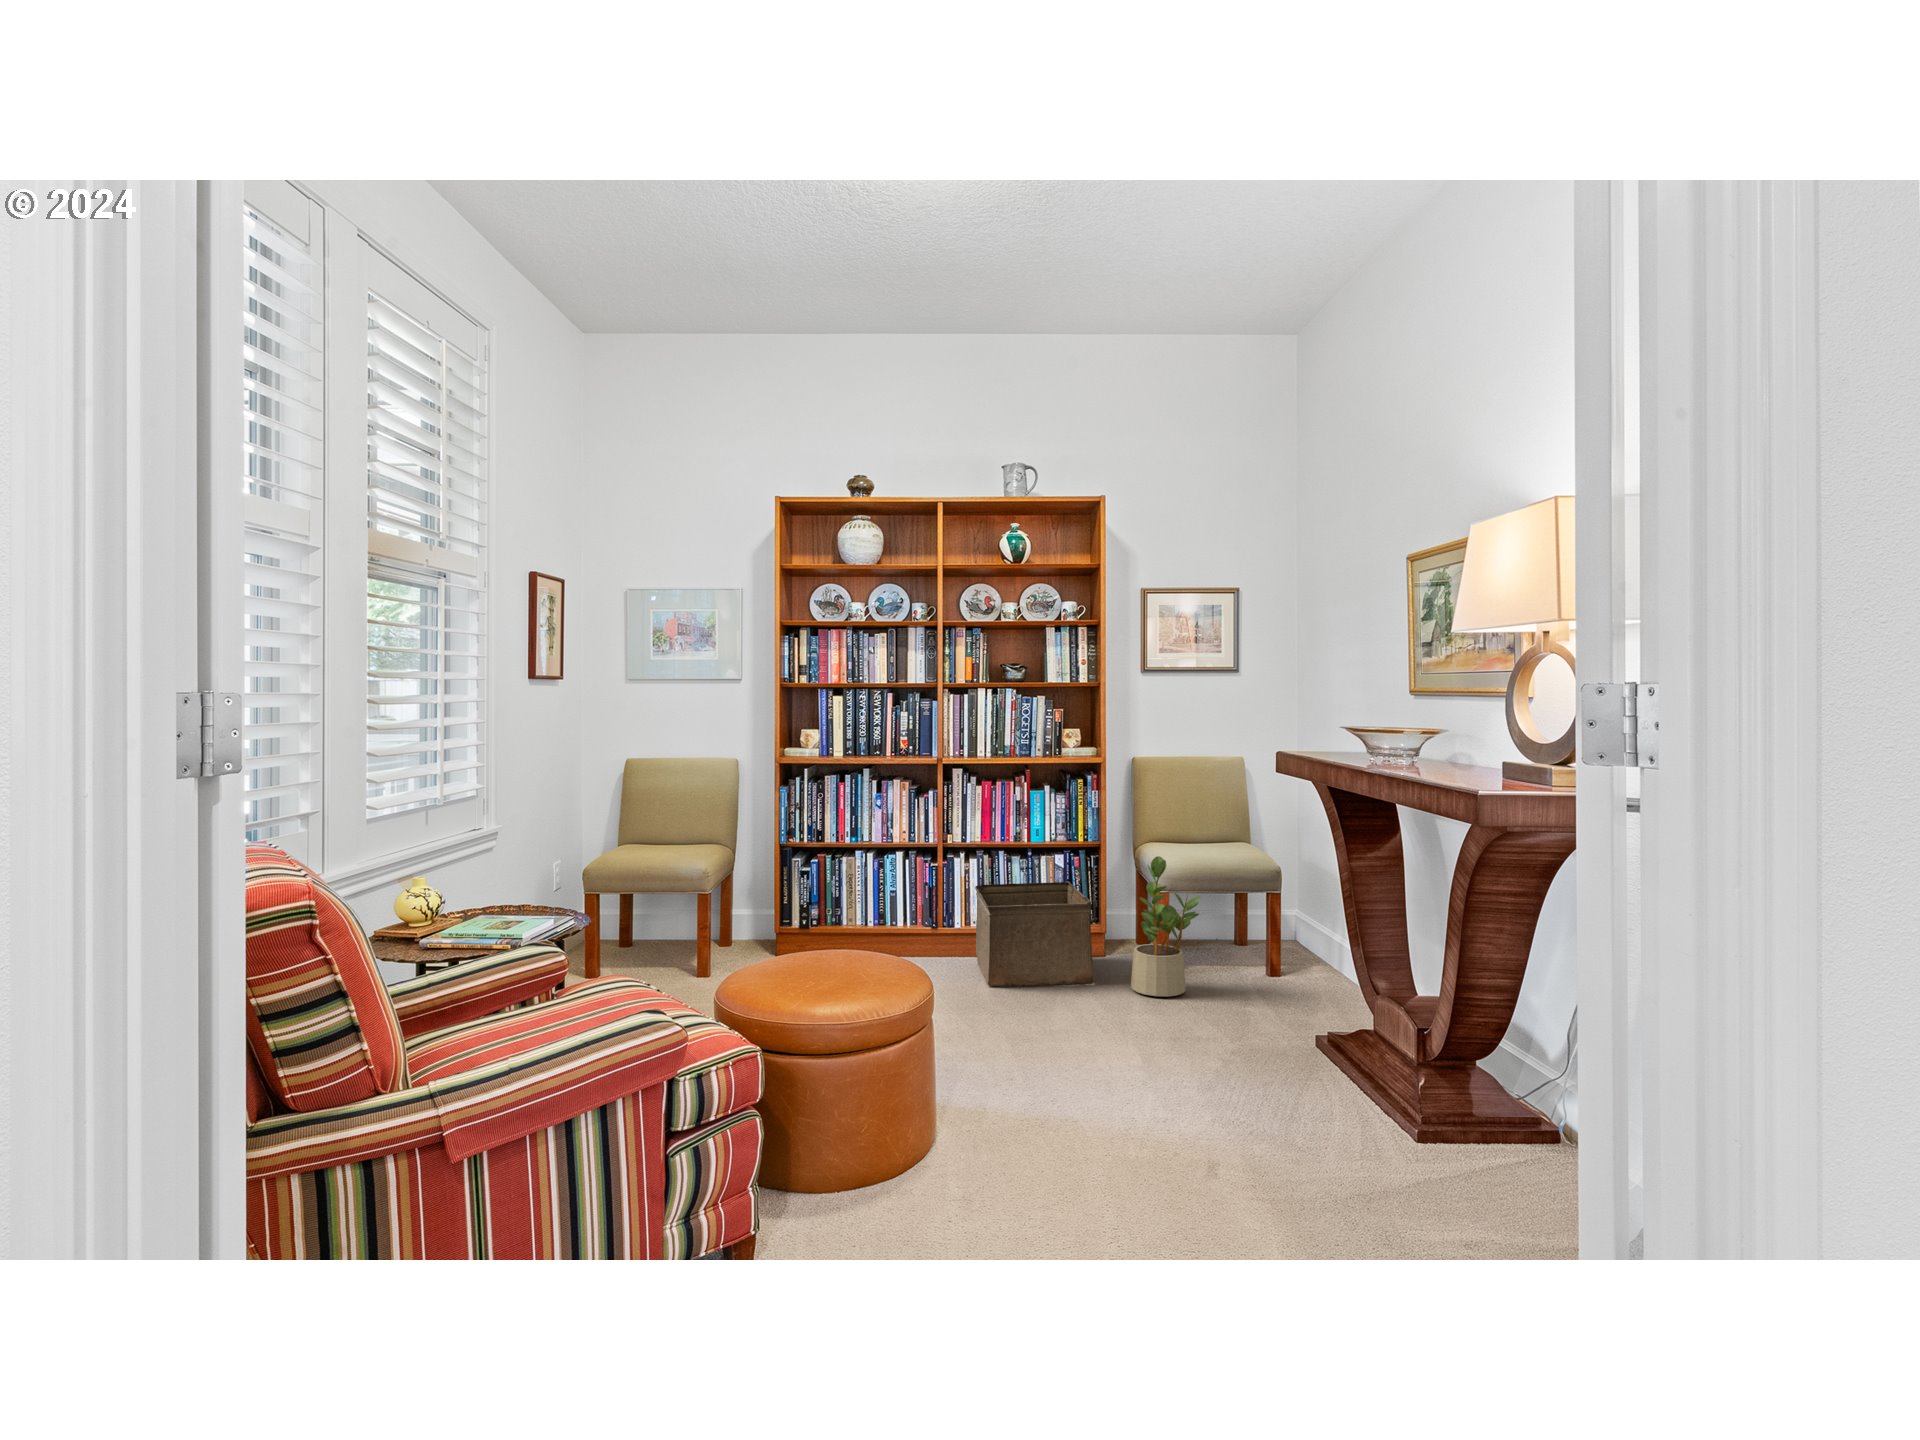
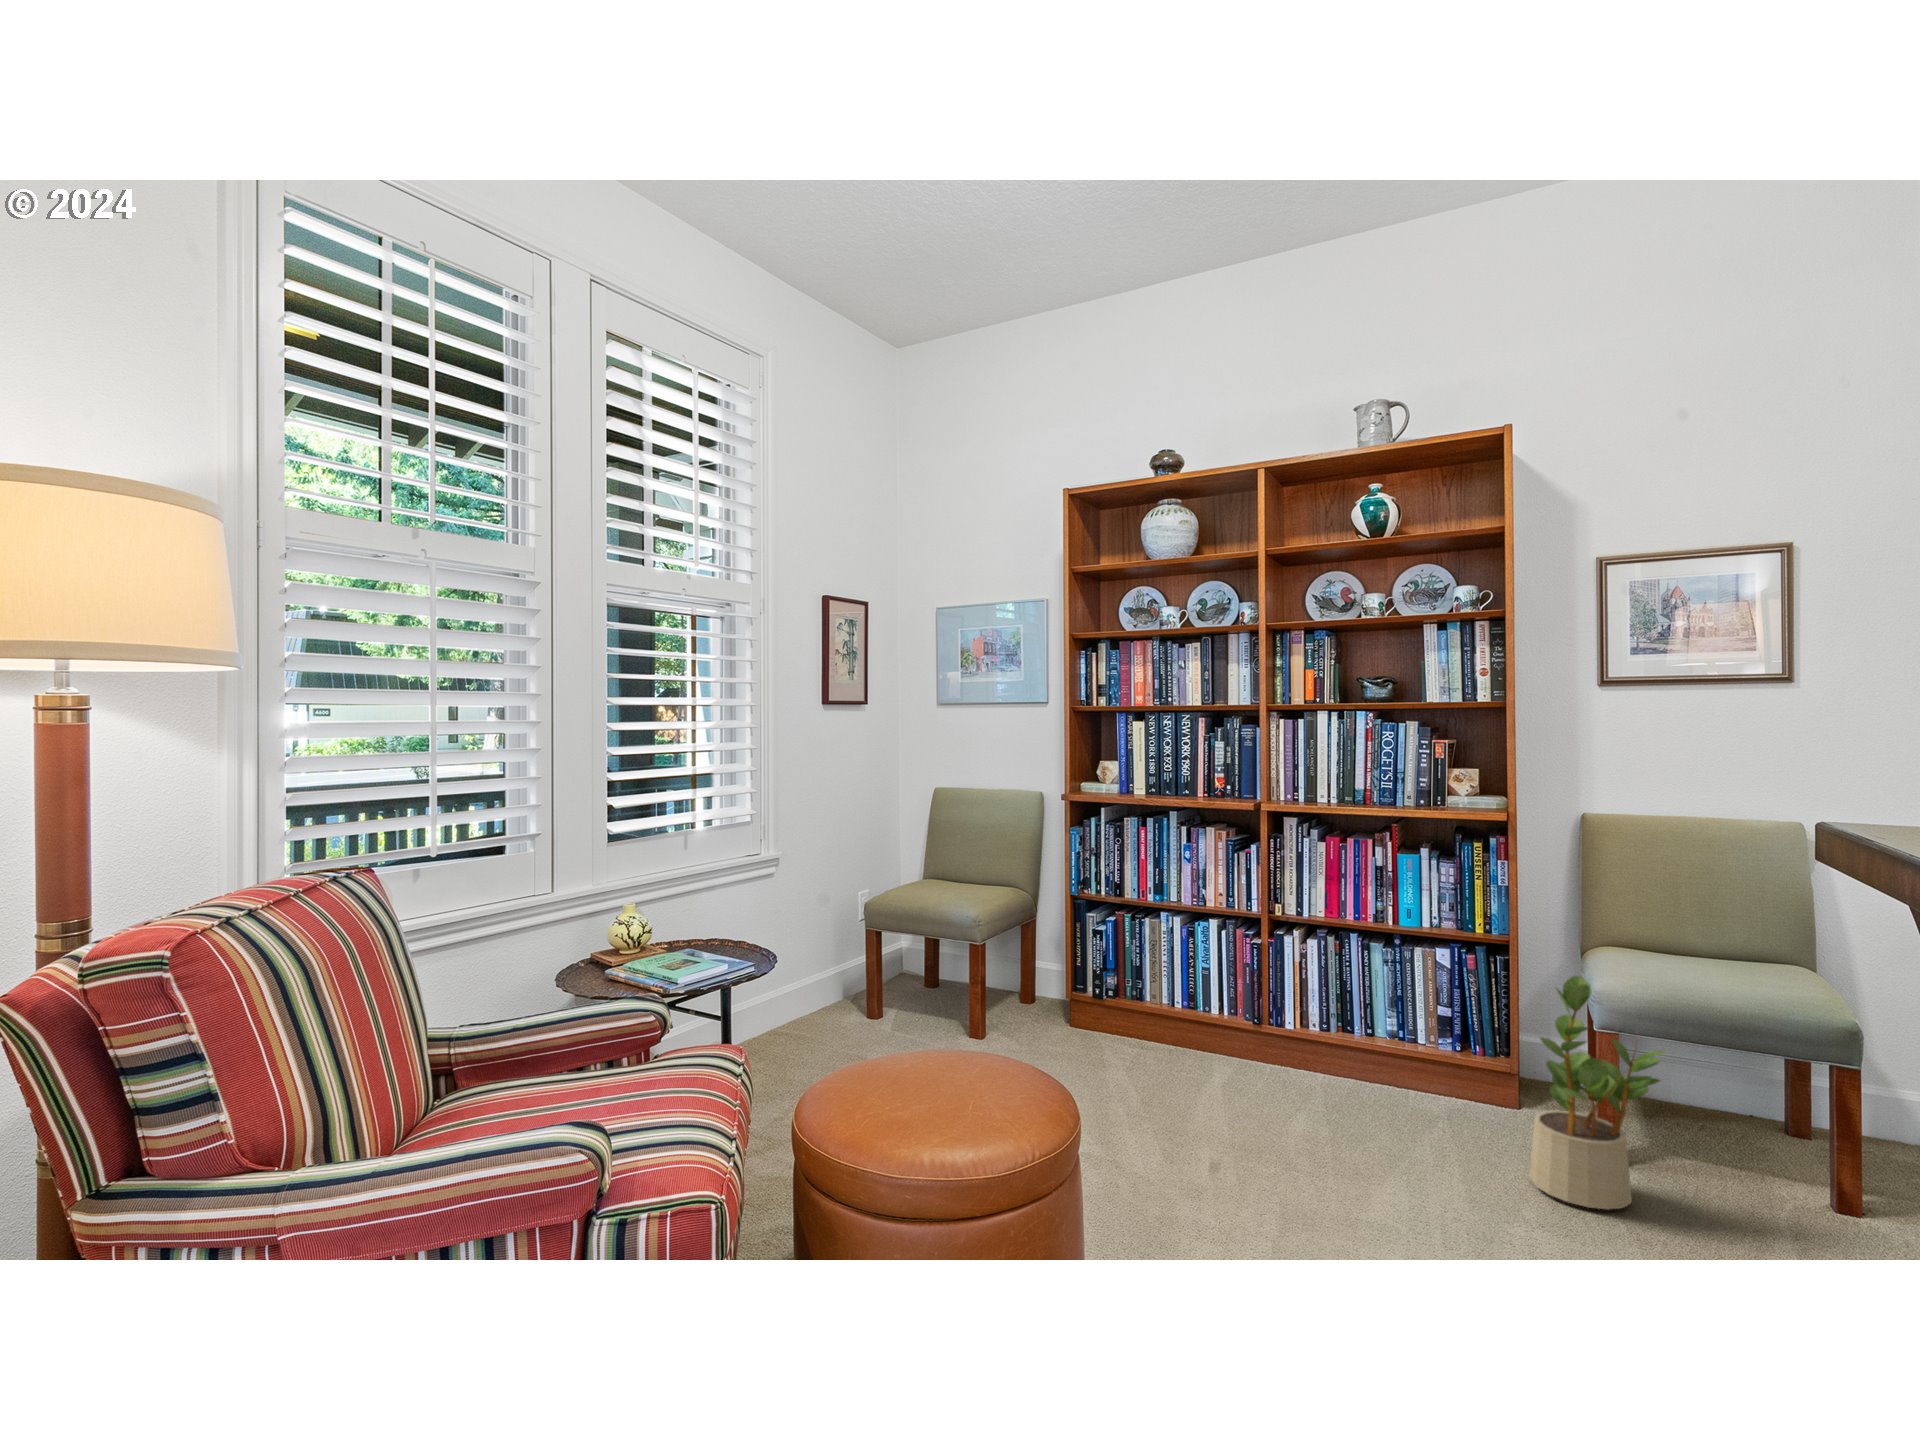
storage bin: present [975,882,1093,987] -> none [1296,977,1468,1154]

